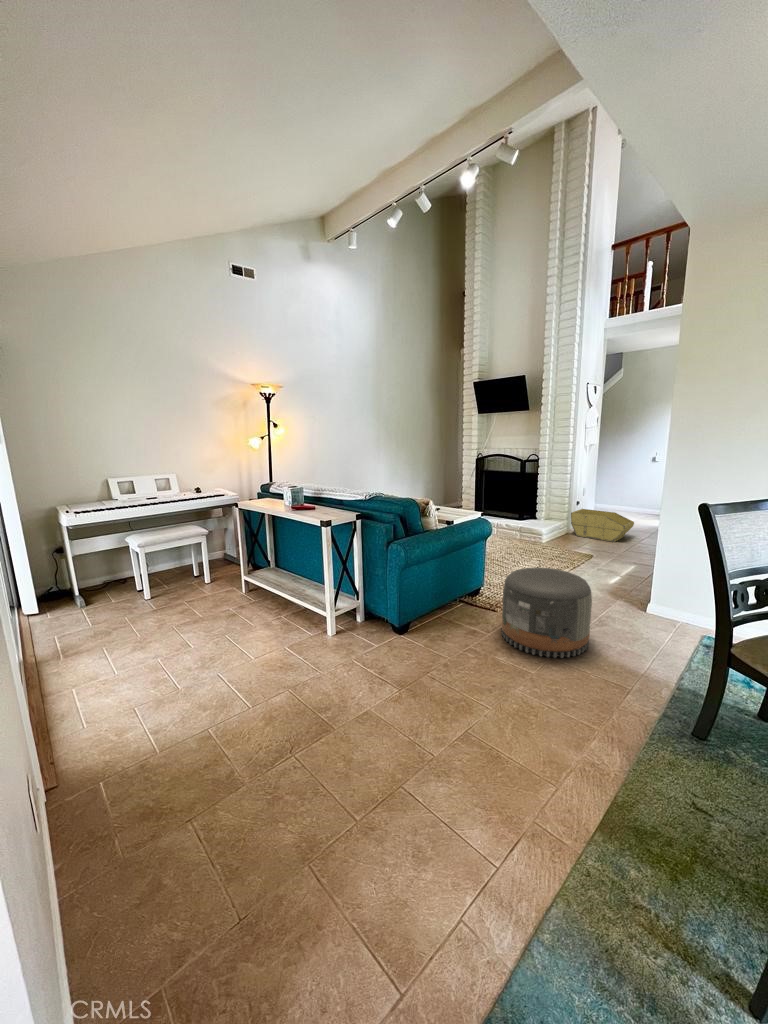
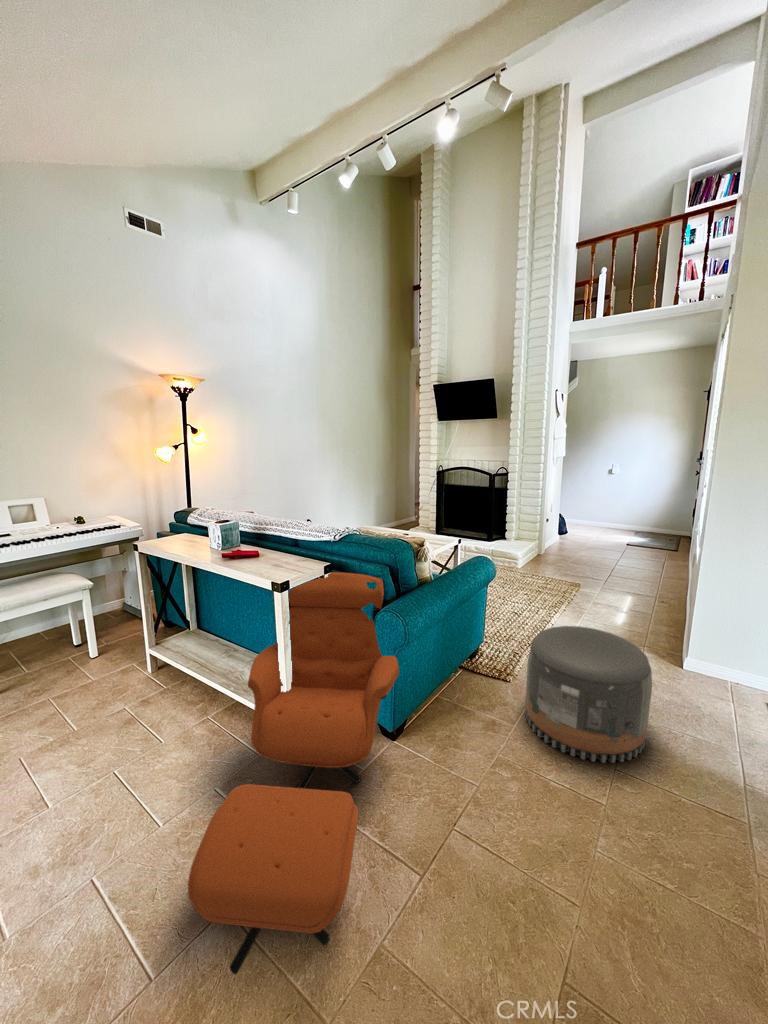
storage bin: present [571,509,634,542] -> none [546,529,614,567]
armchair: none [266,519,402,718] -> present [188,572,399,974]

